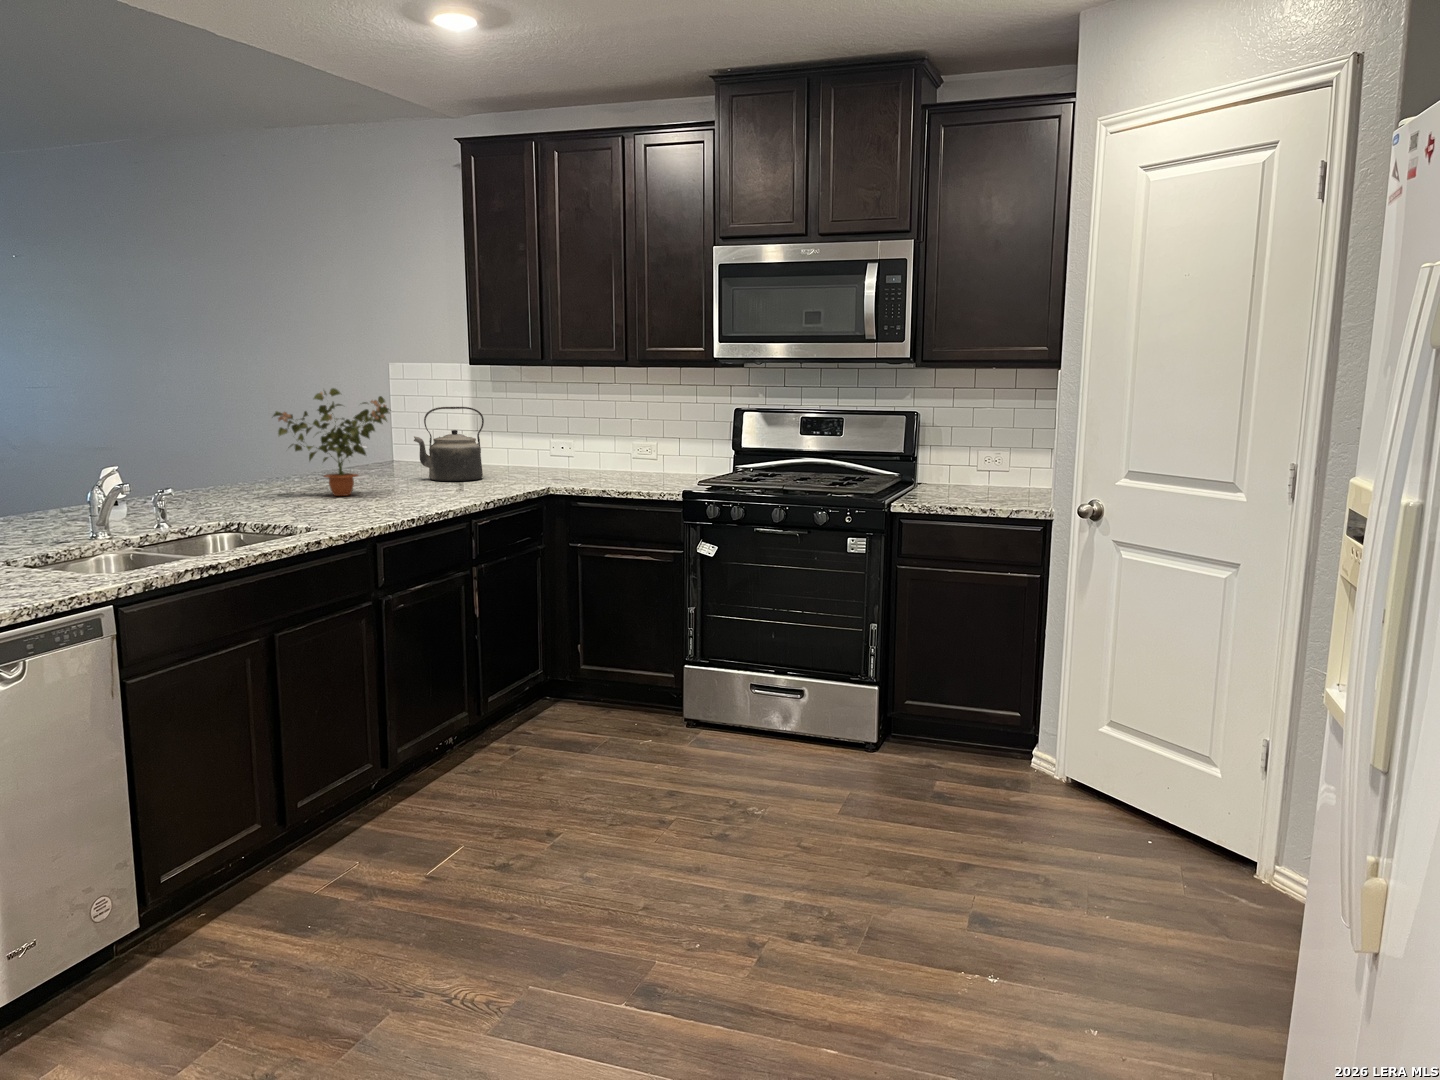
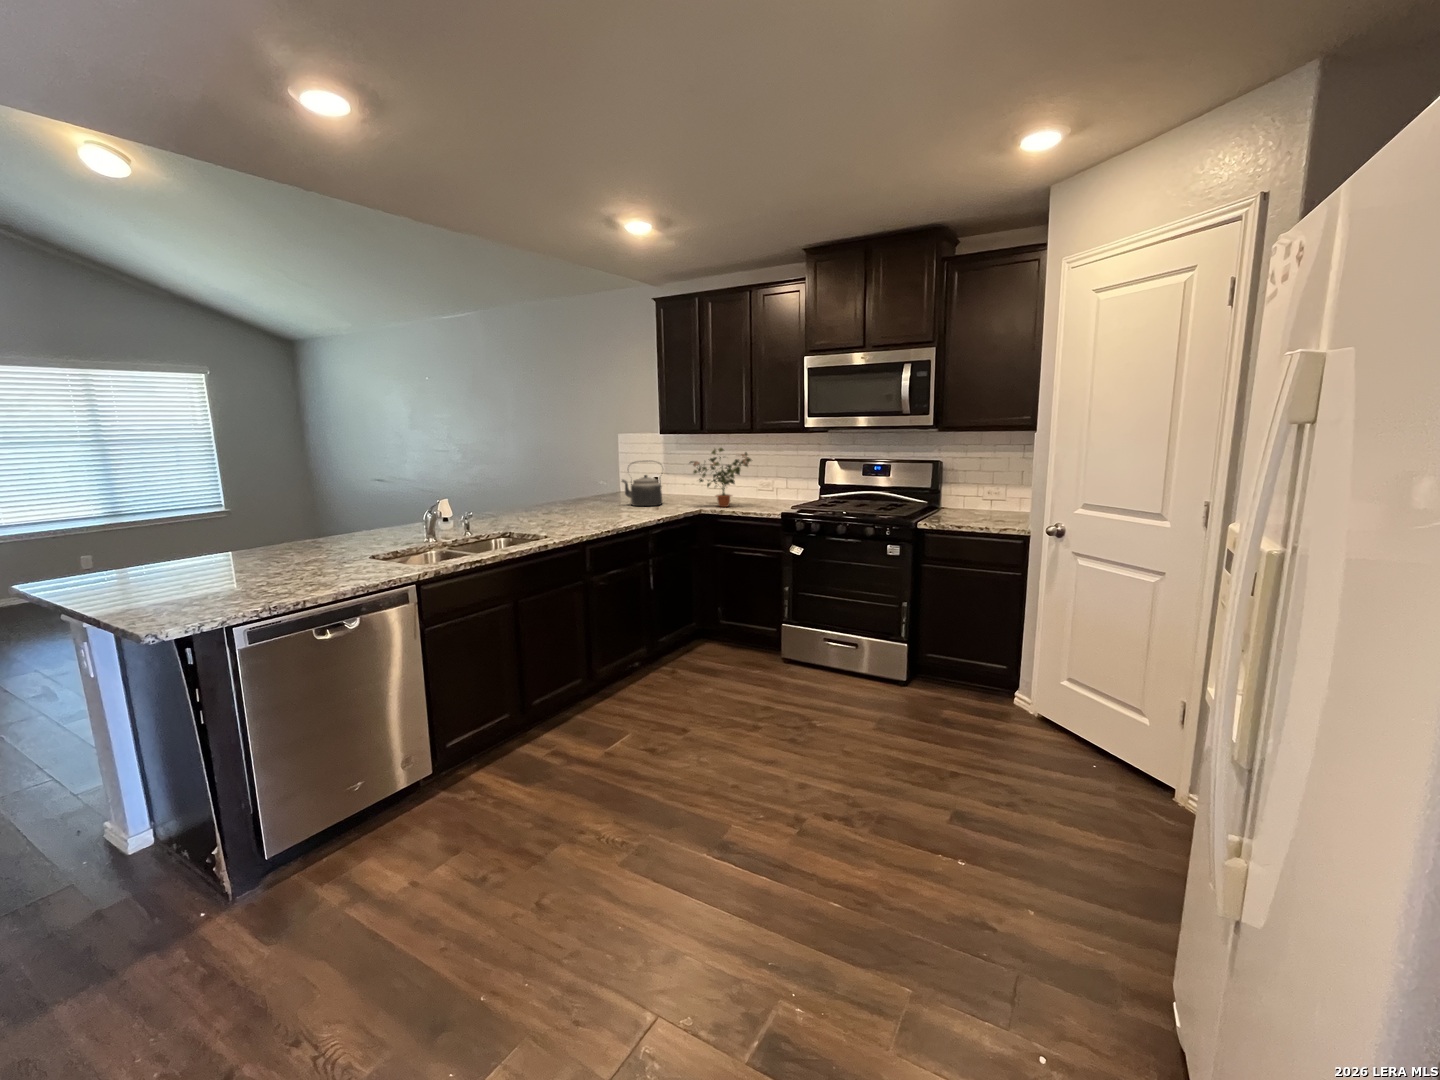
potted plant: present [273,388,391,496] -> present [690,448,751,507]

